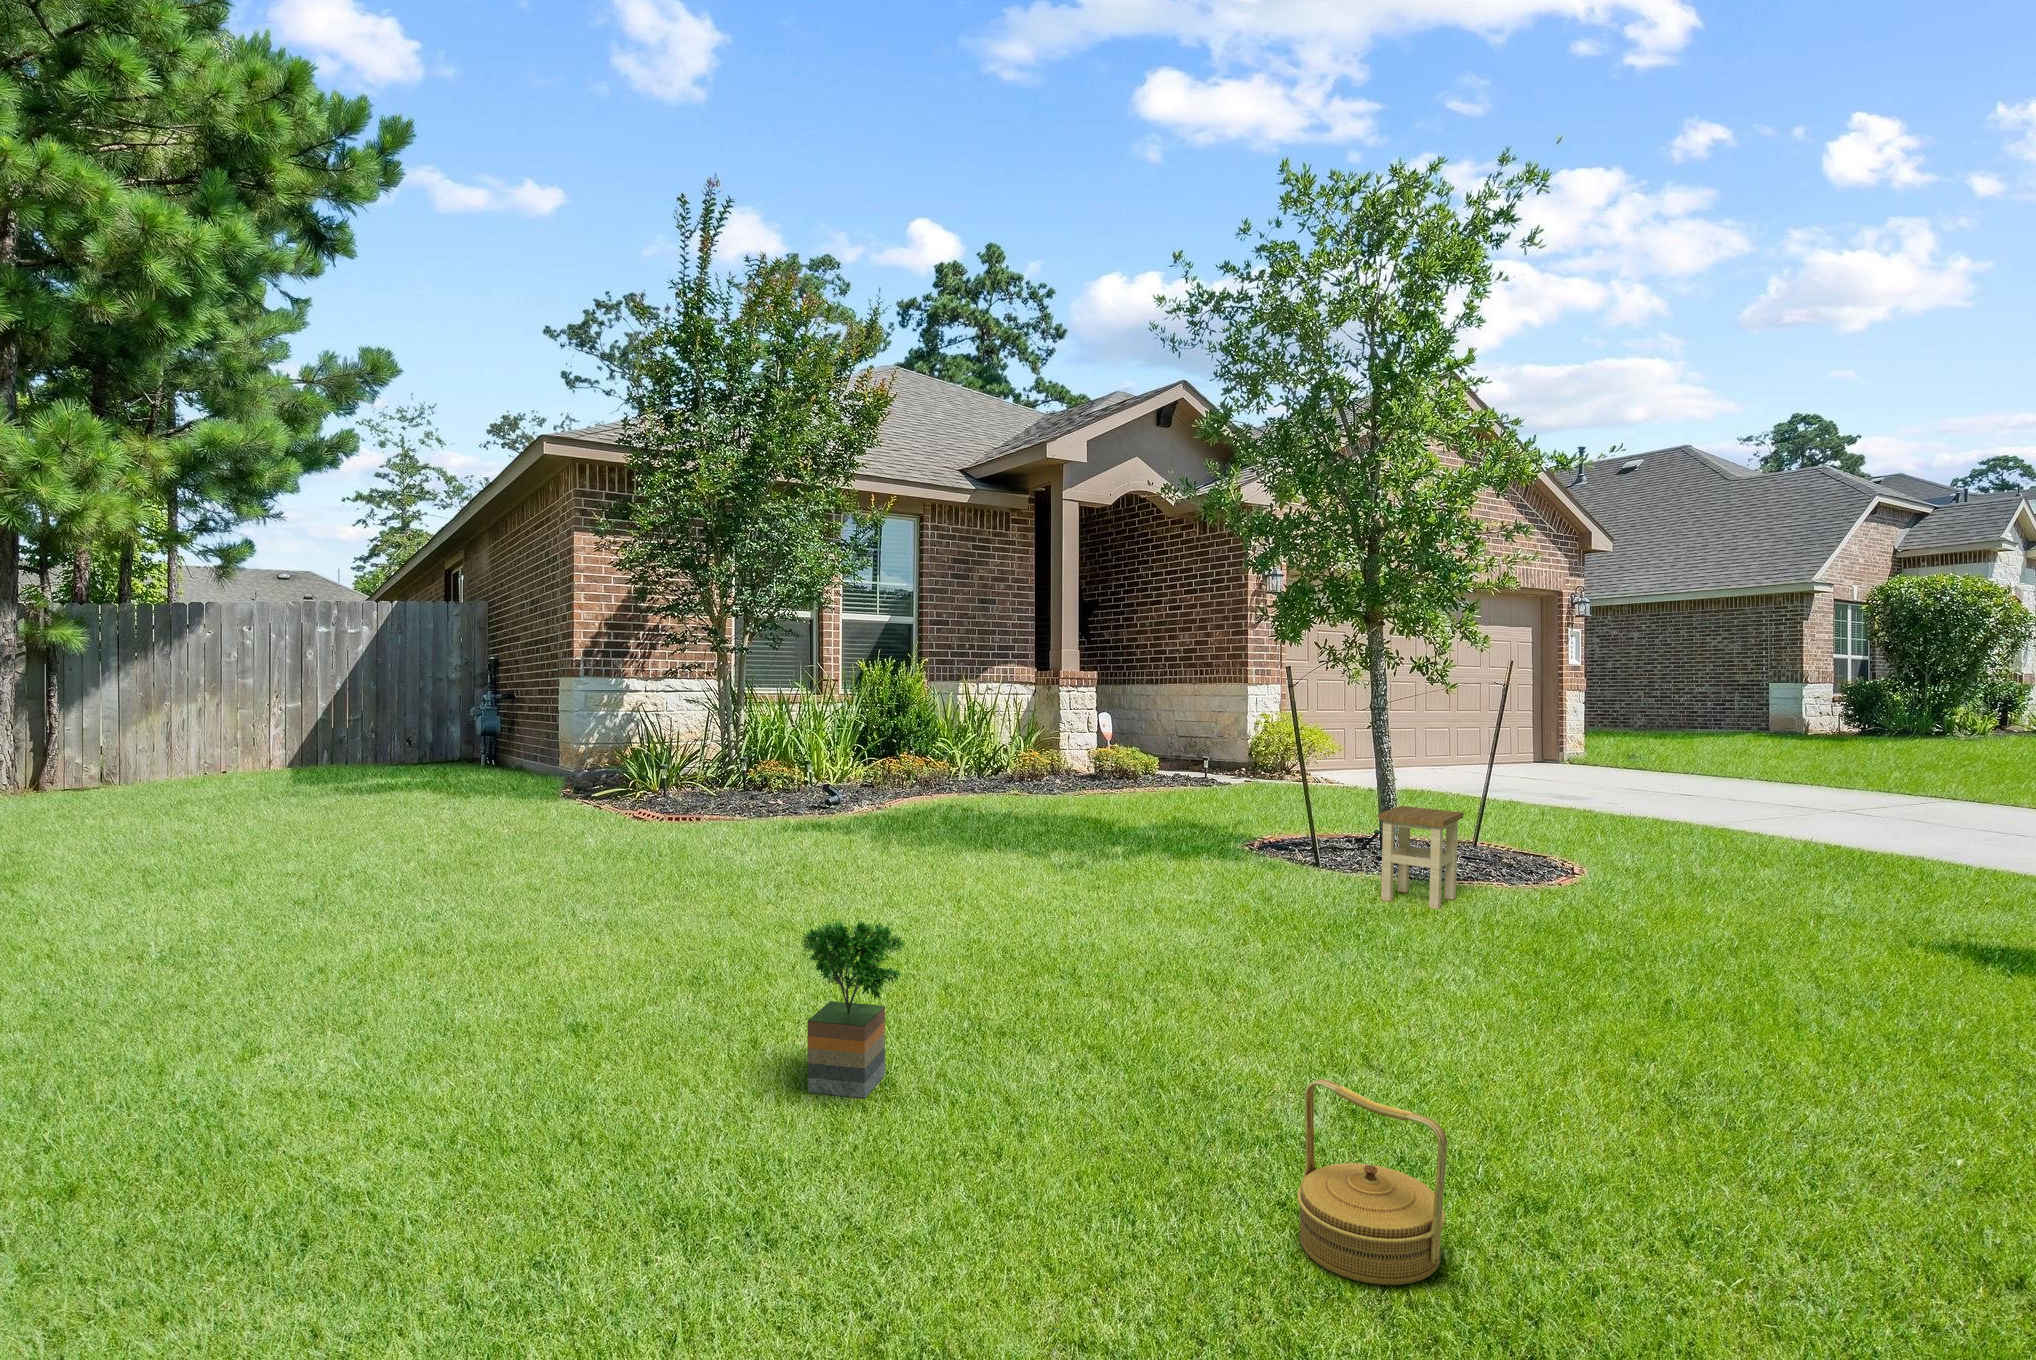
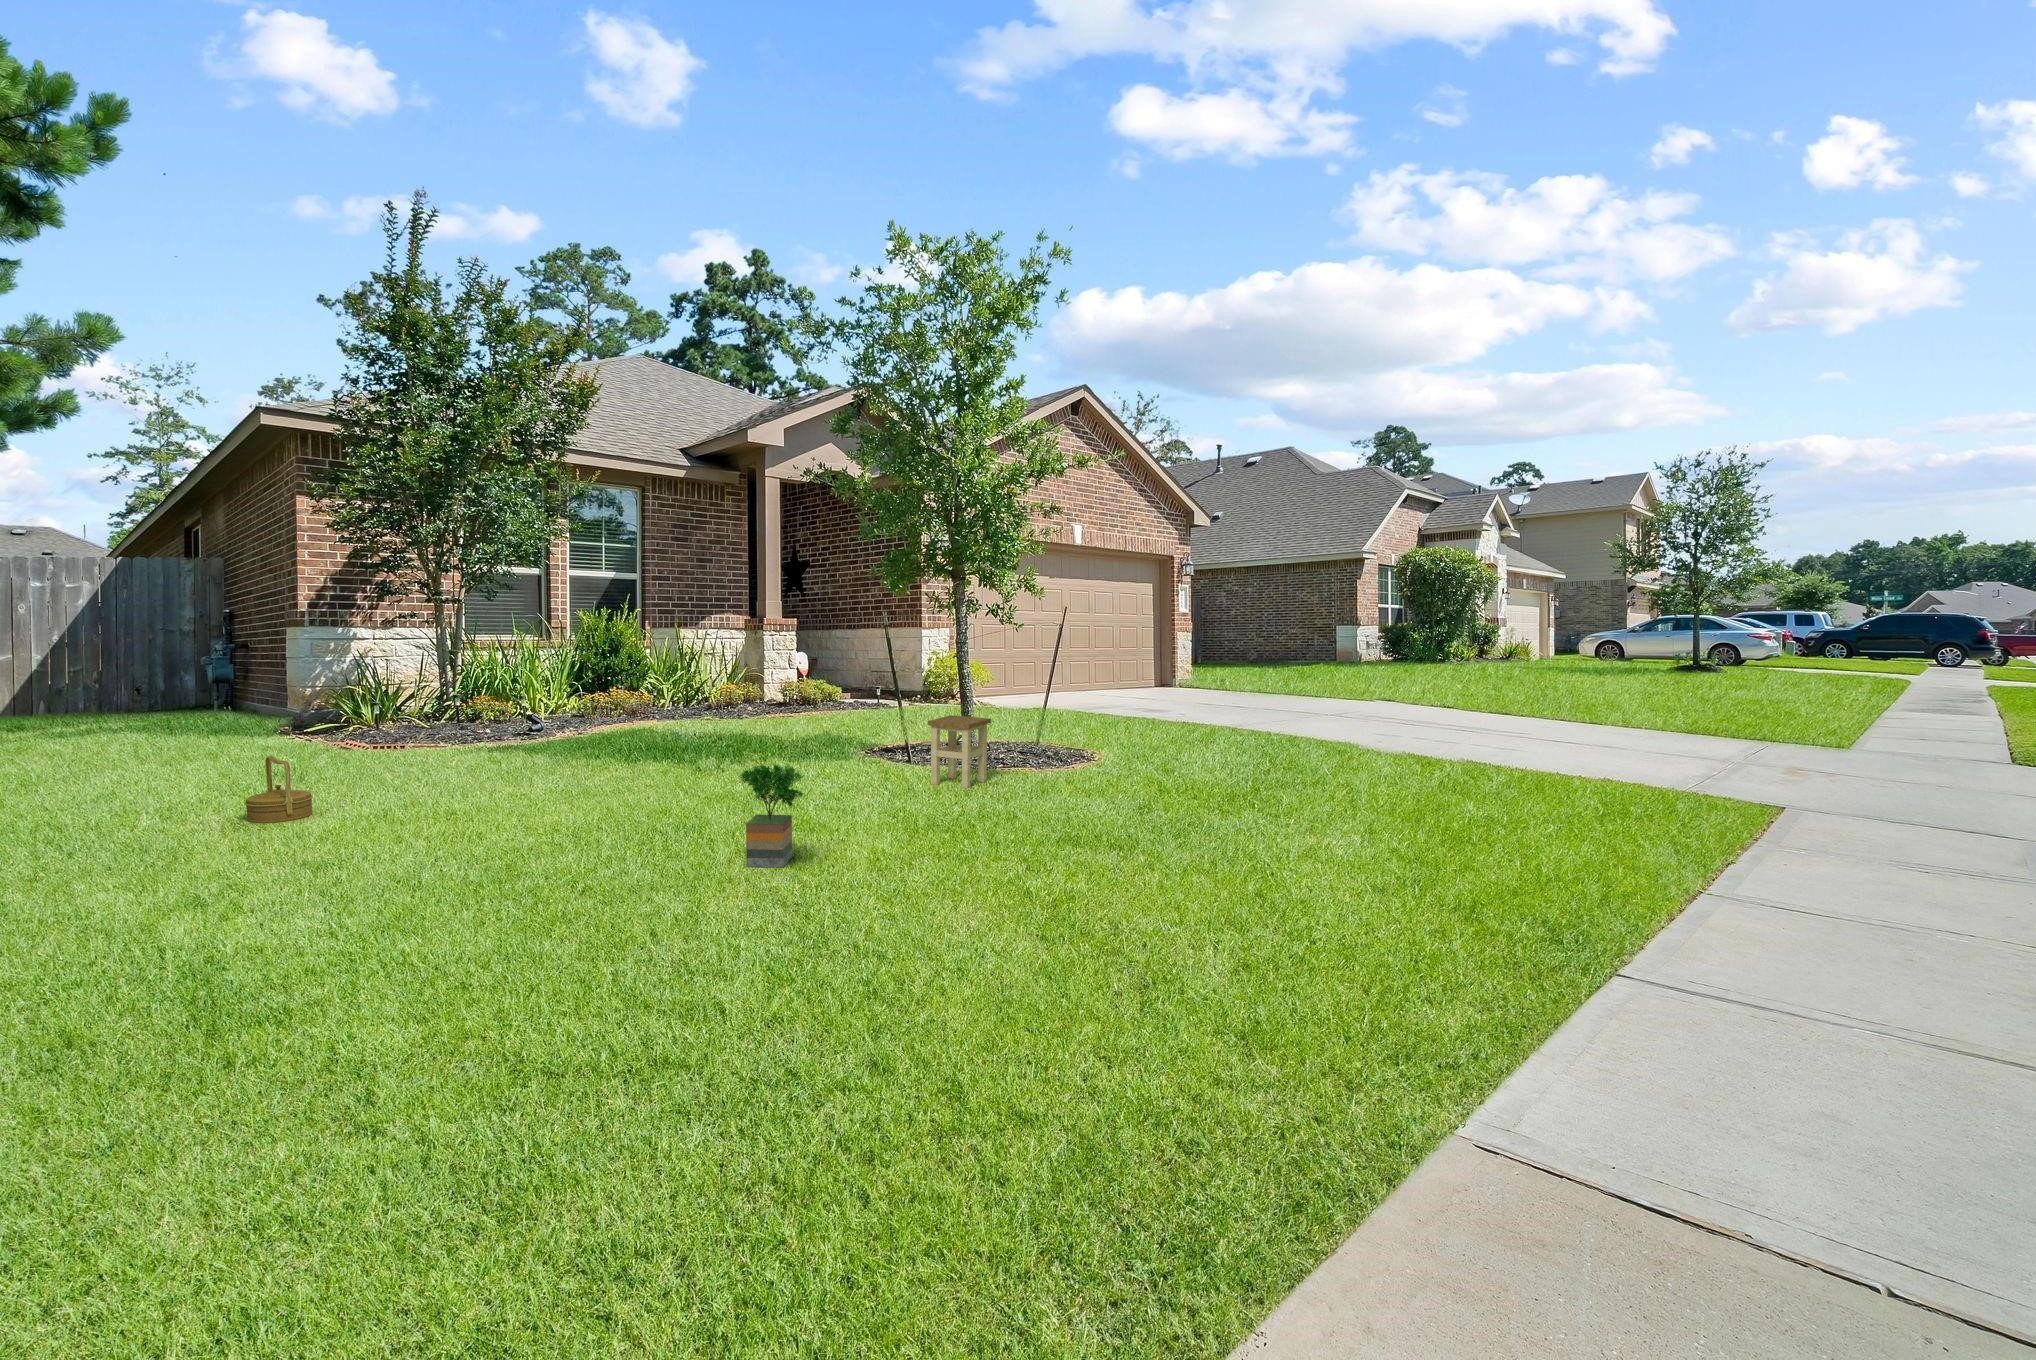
potted tree: present [801,920,905,1098] -> present [740,764,803,868]
basket: present [1297,1079,1448,1285] -> present [245,756,313,823]

